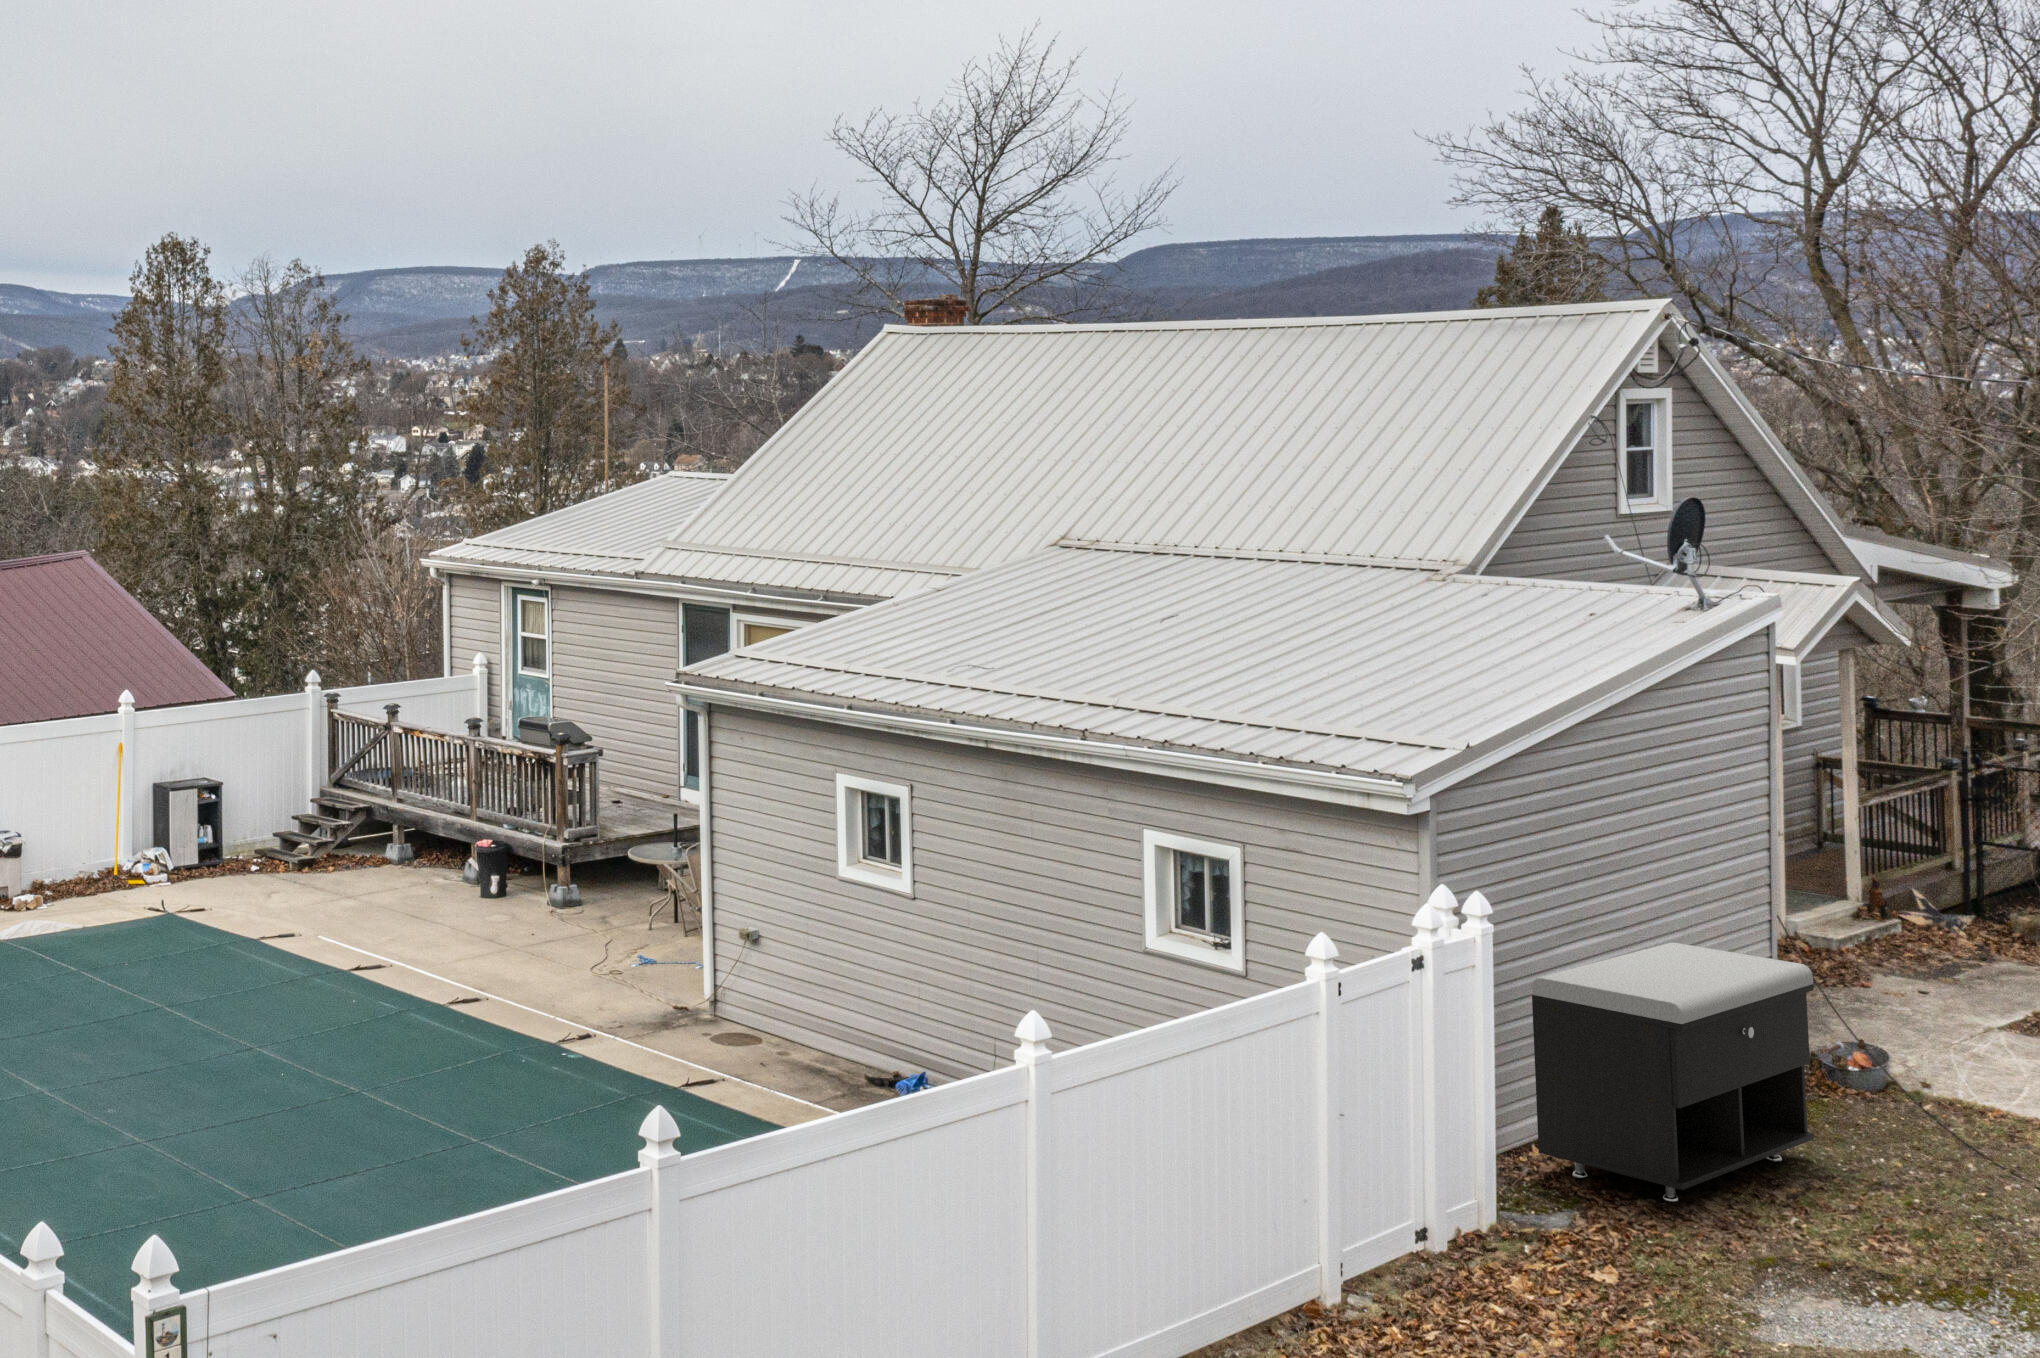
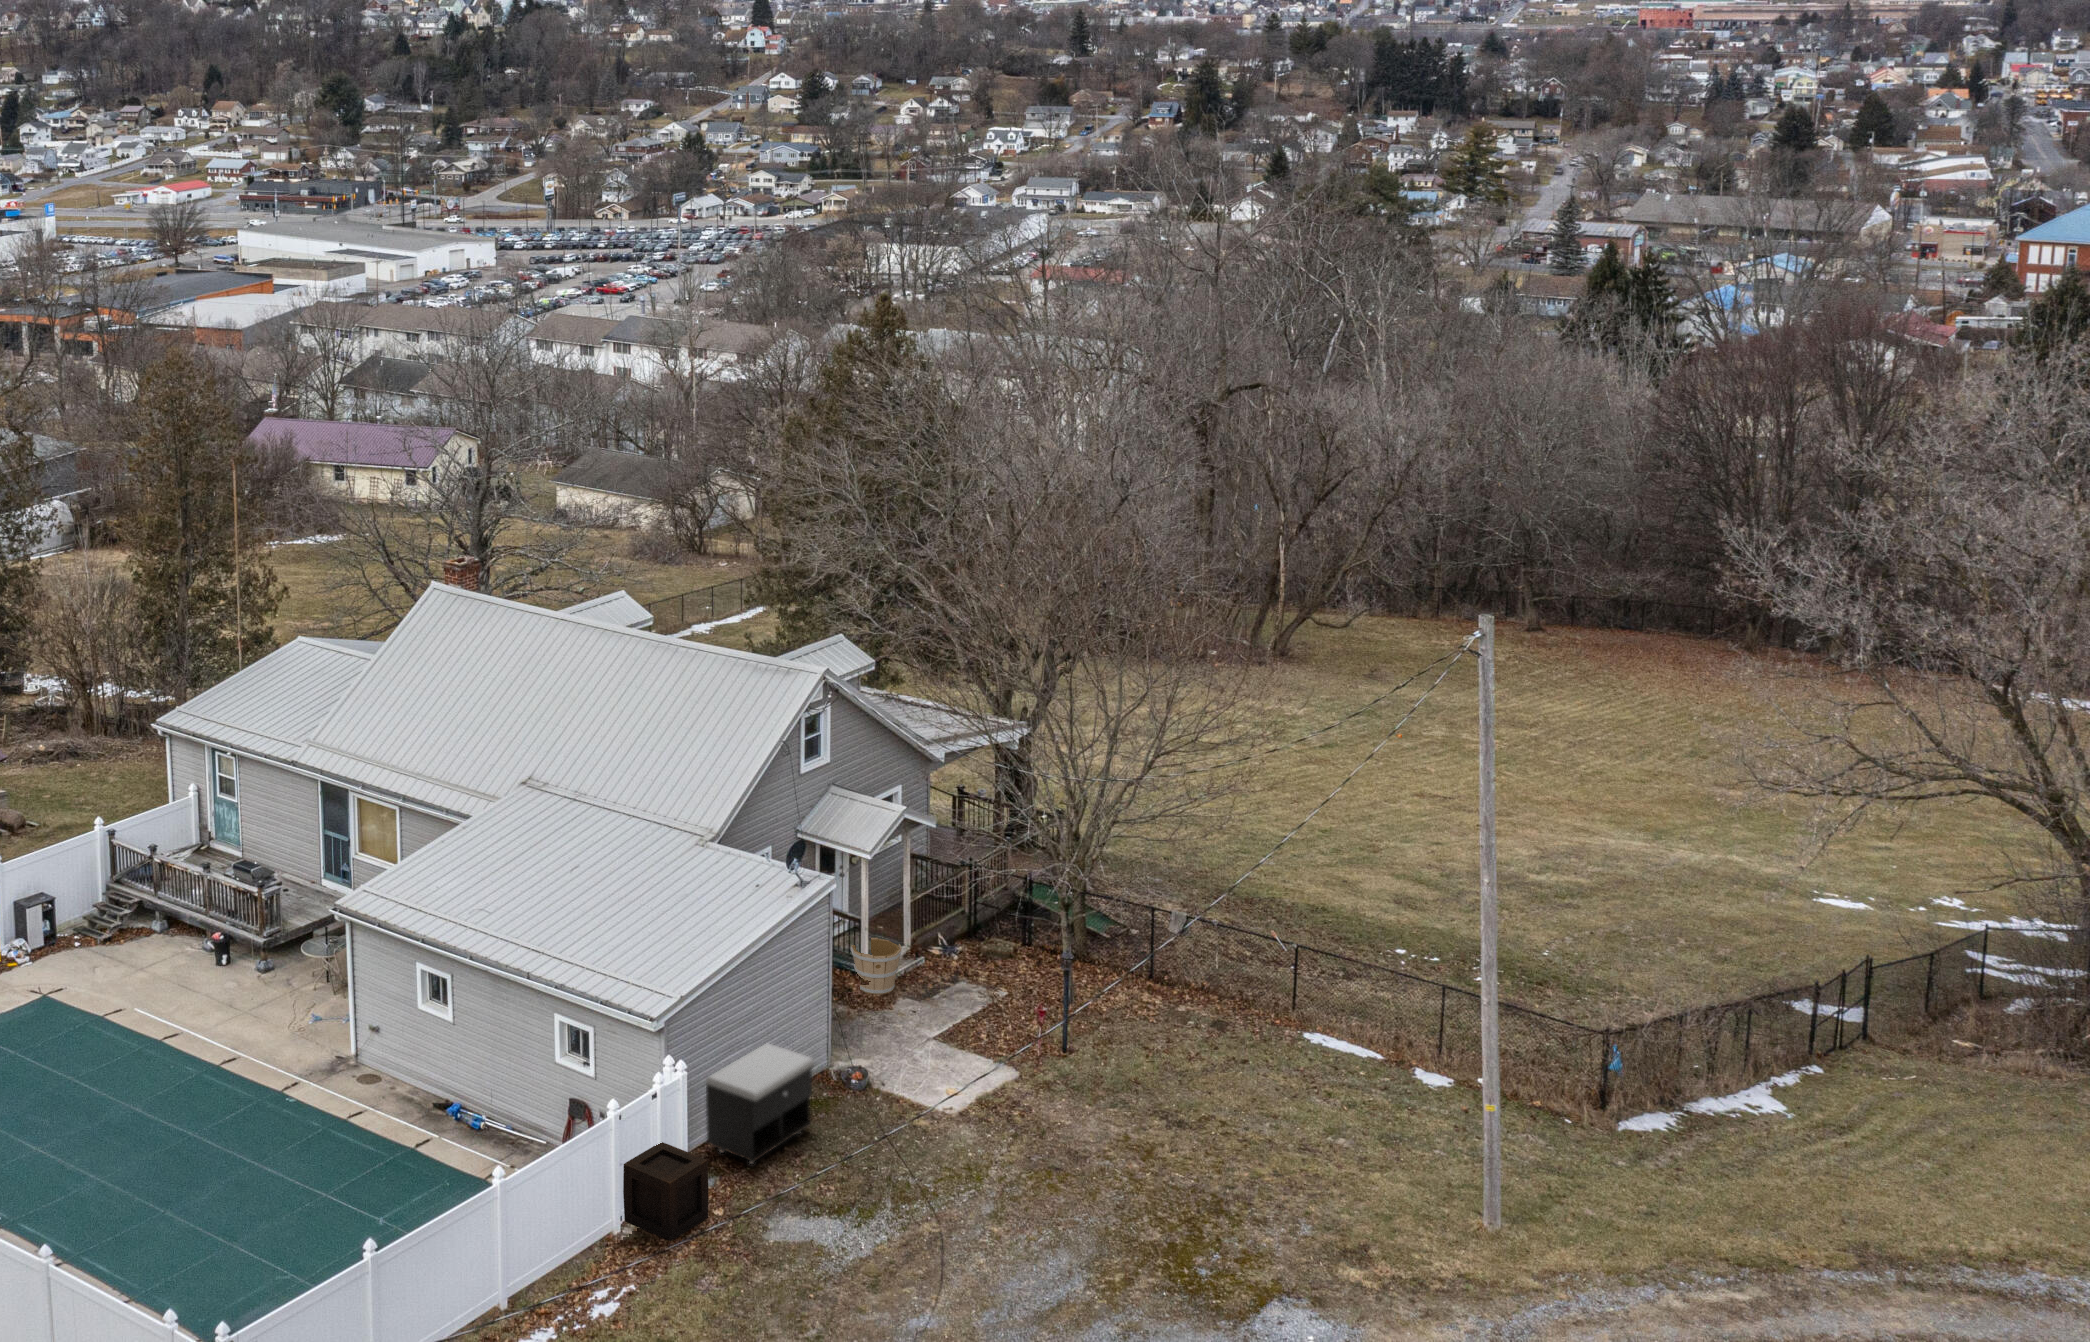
wooden bucket: none [1781,871,1910,983] -> present [851,938,902,994]
wooden crate: none [1344,1087,1588,1322] -> present [623,1142,709,1241]

